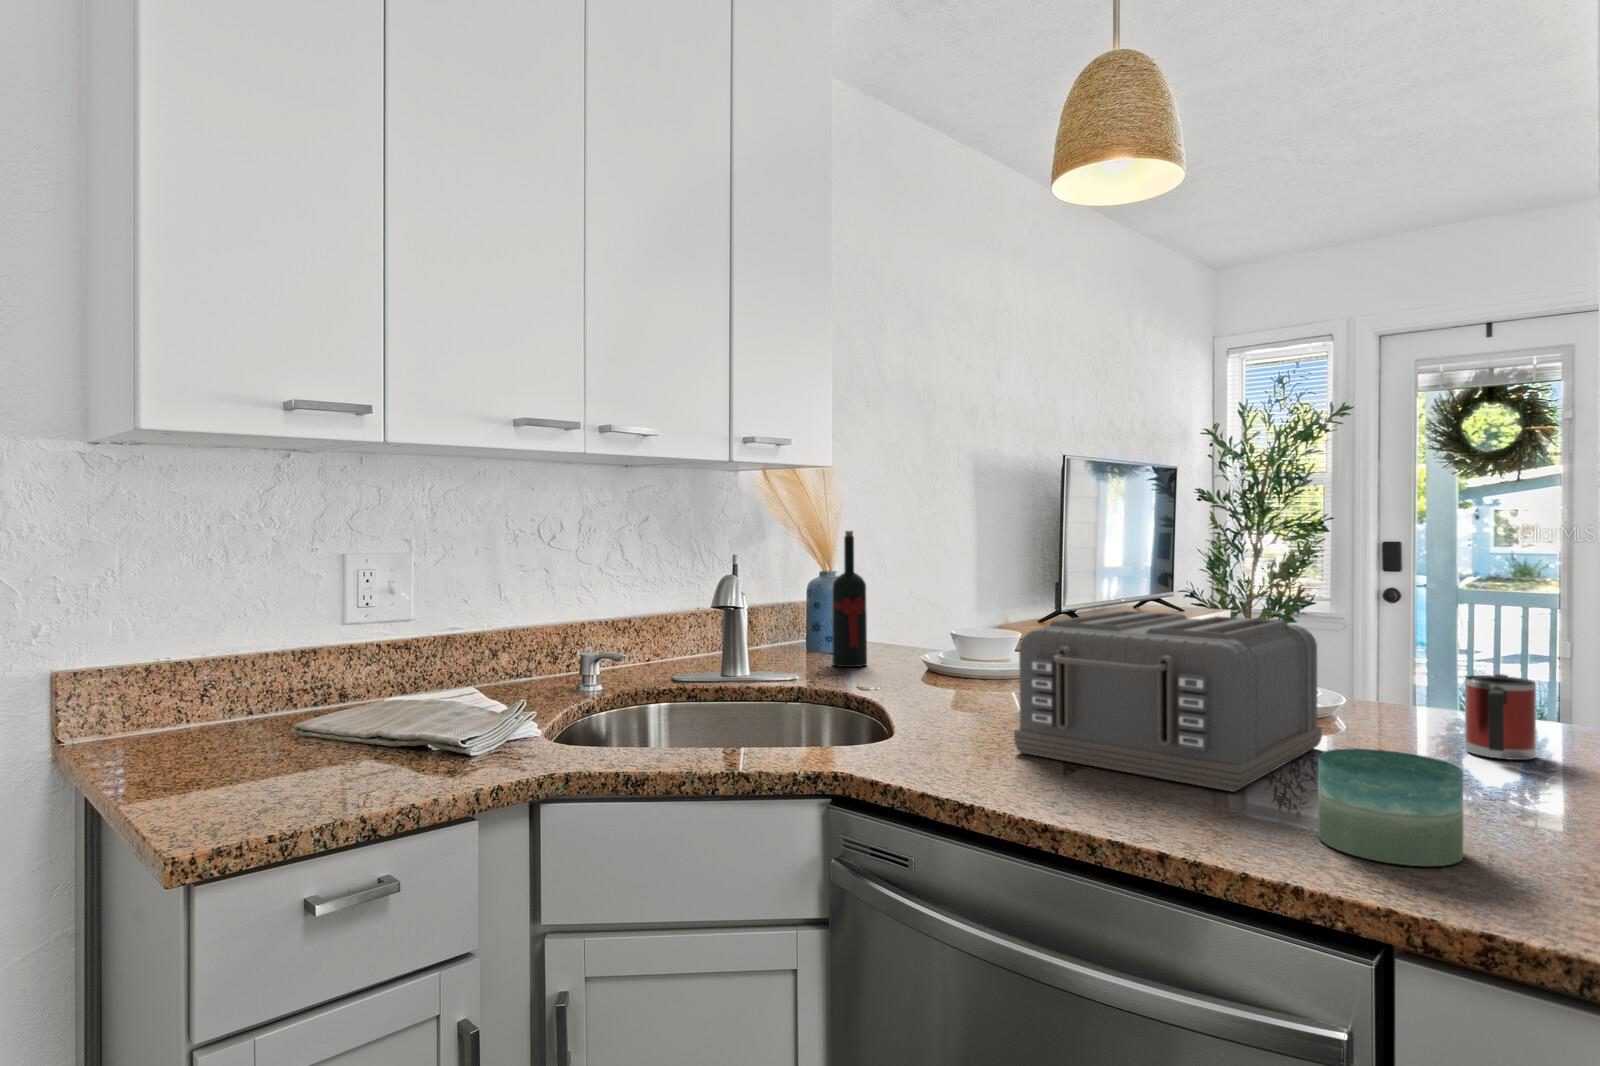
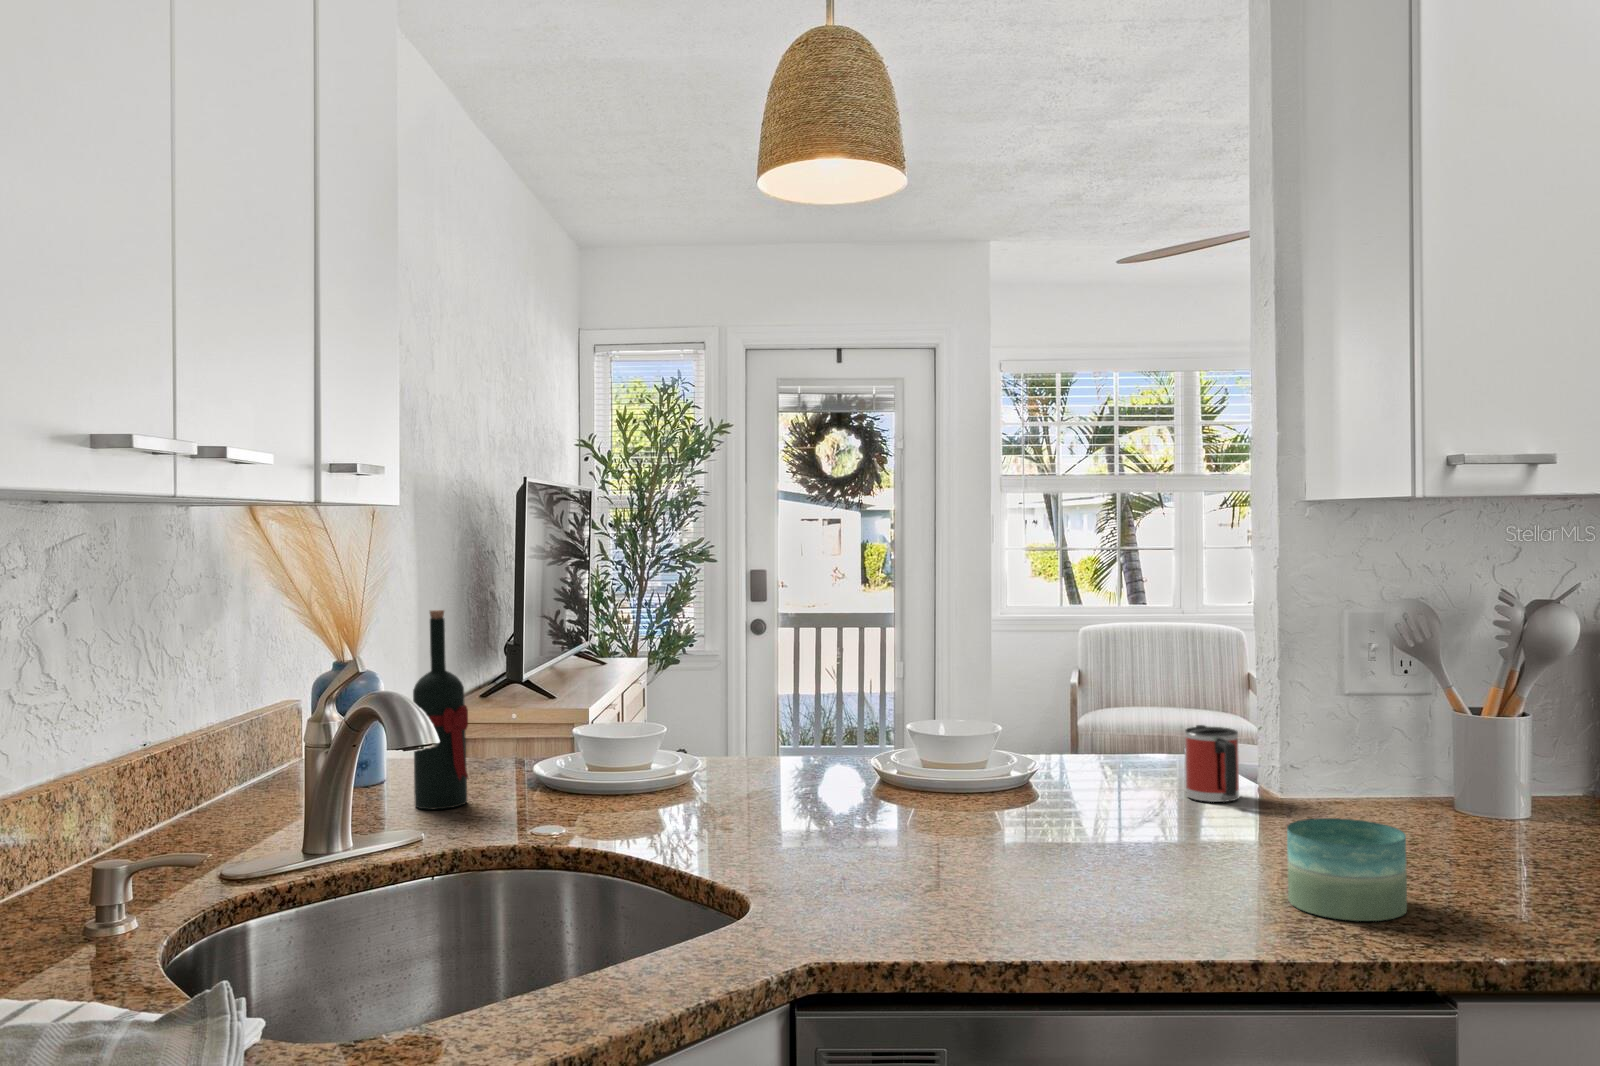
toaster: present [1014,611,1322,792] -> none [898,698,1174,886]

